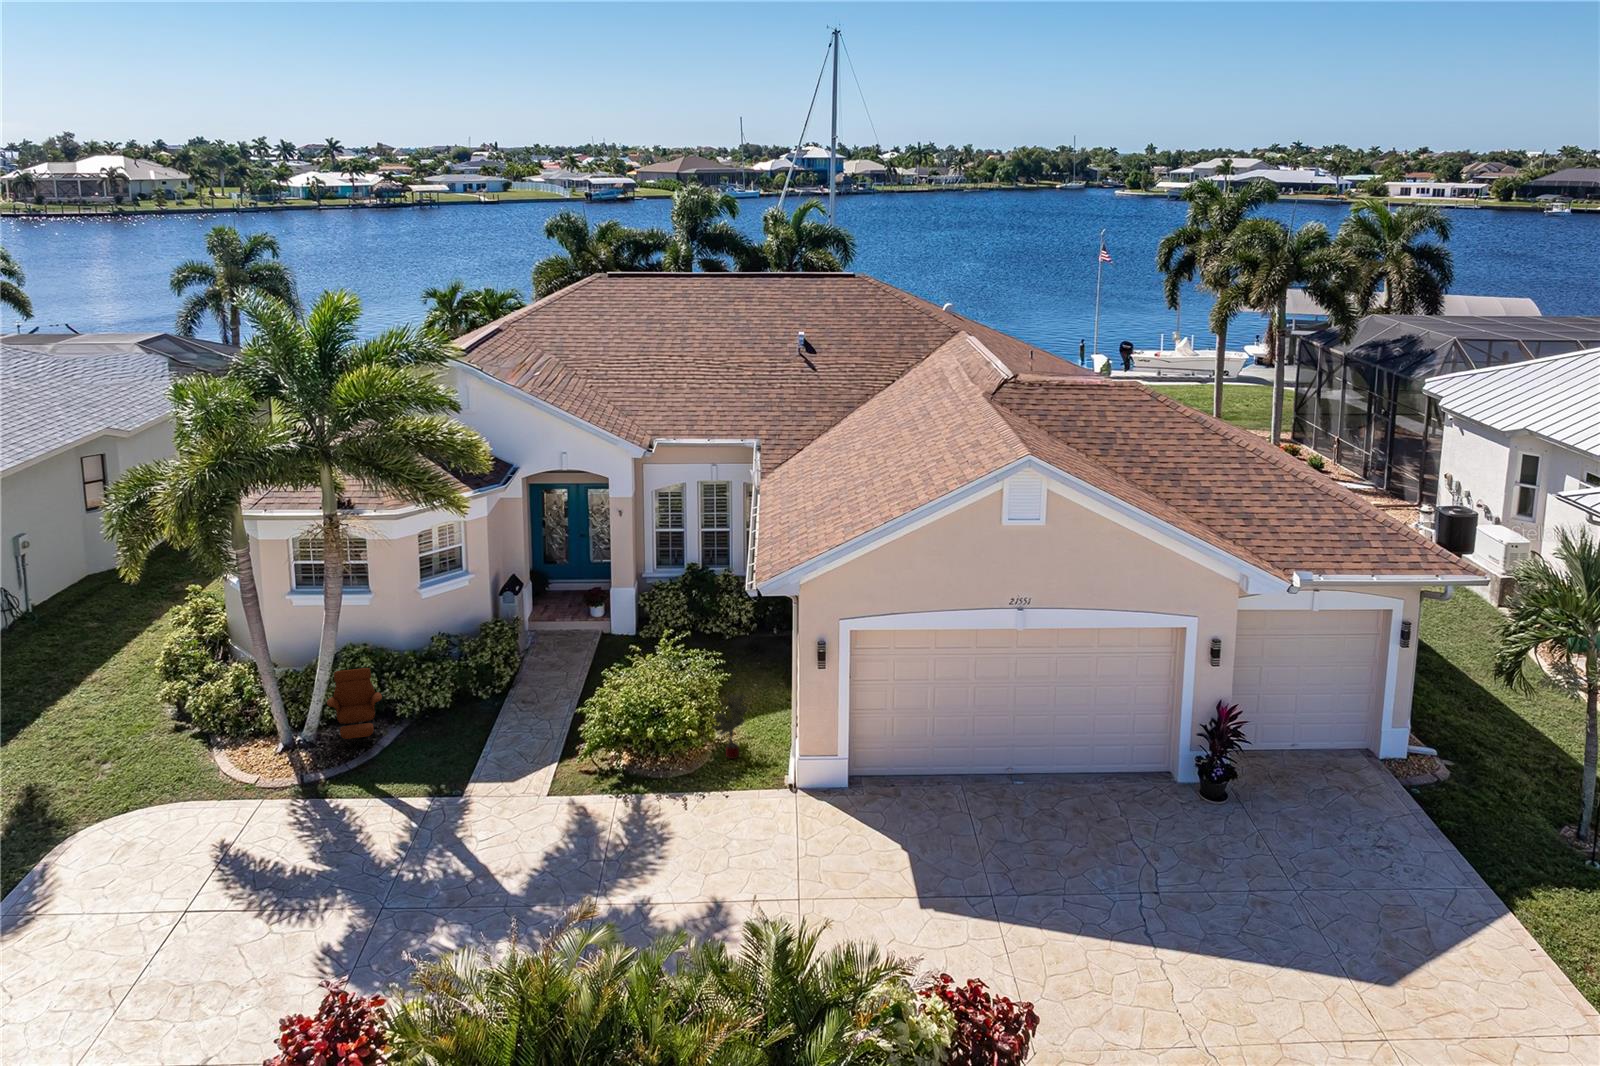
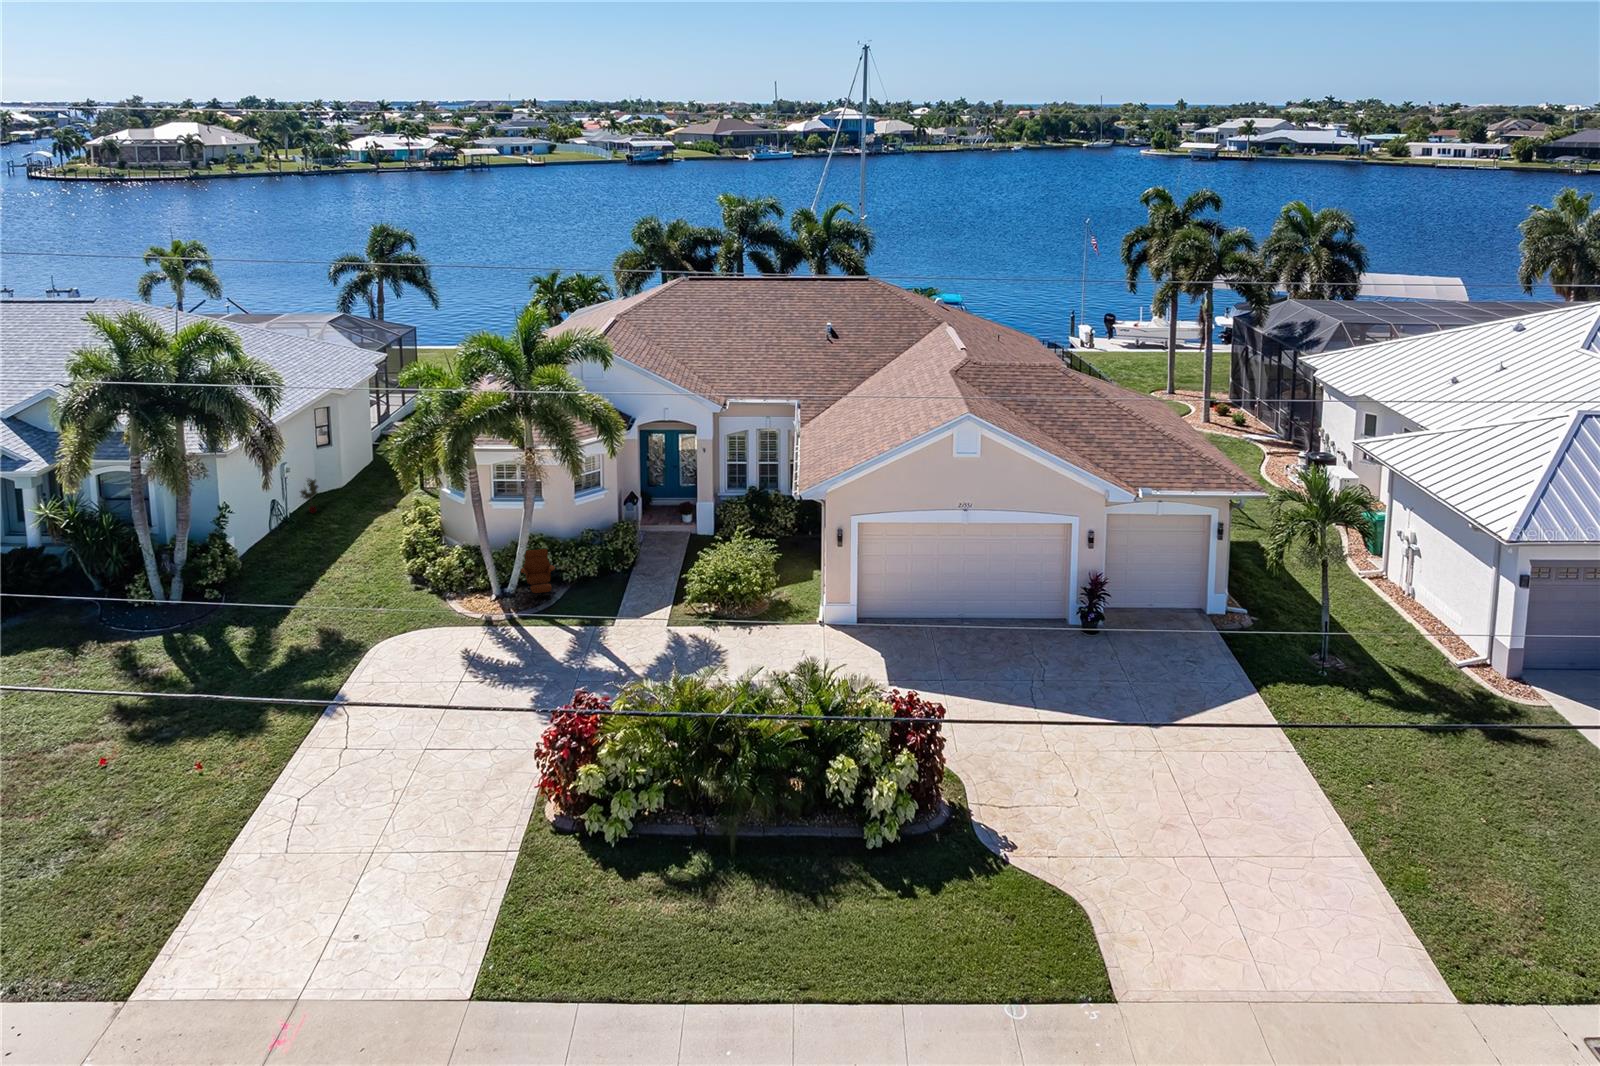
potted tree: present [712,691,748,759] -> present [301,479,318,513]

